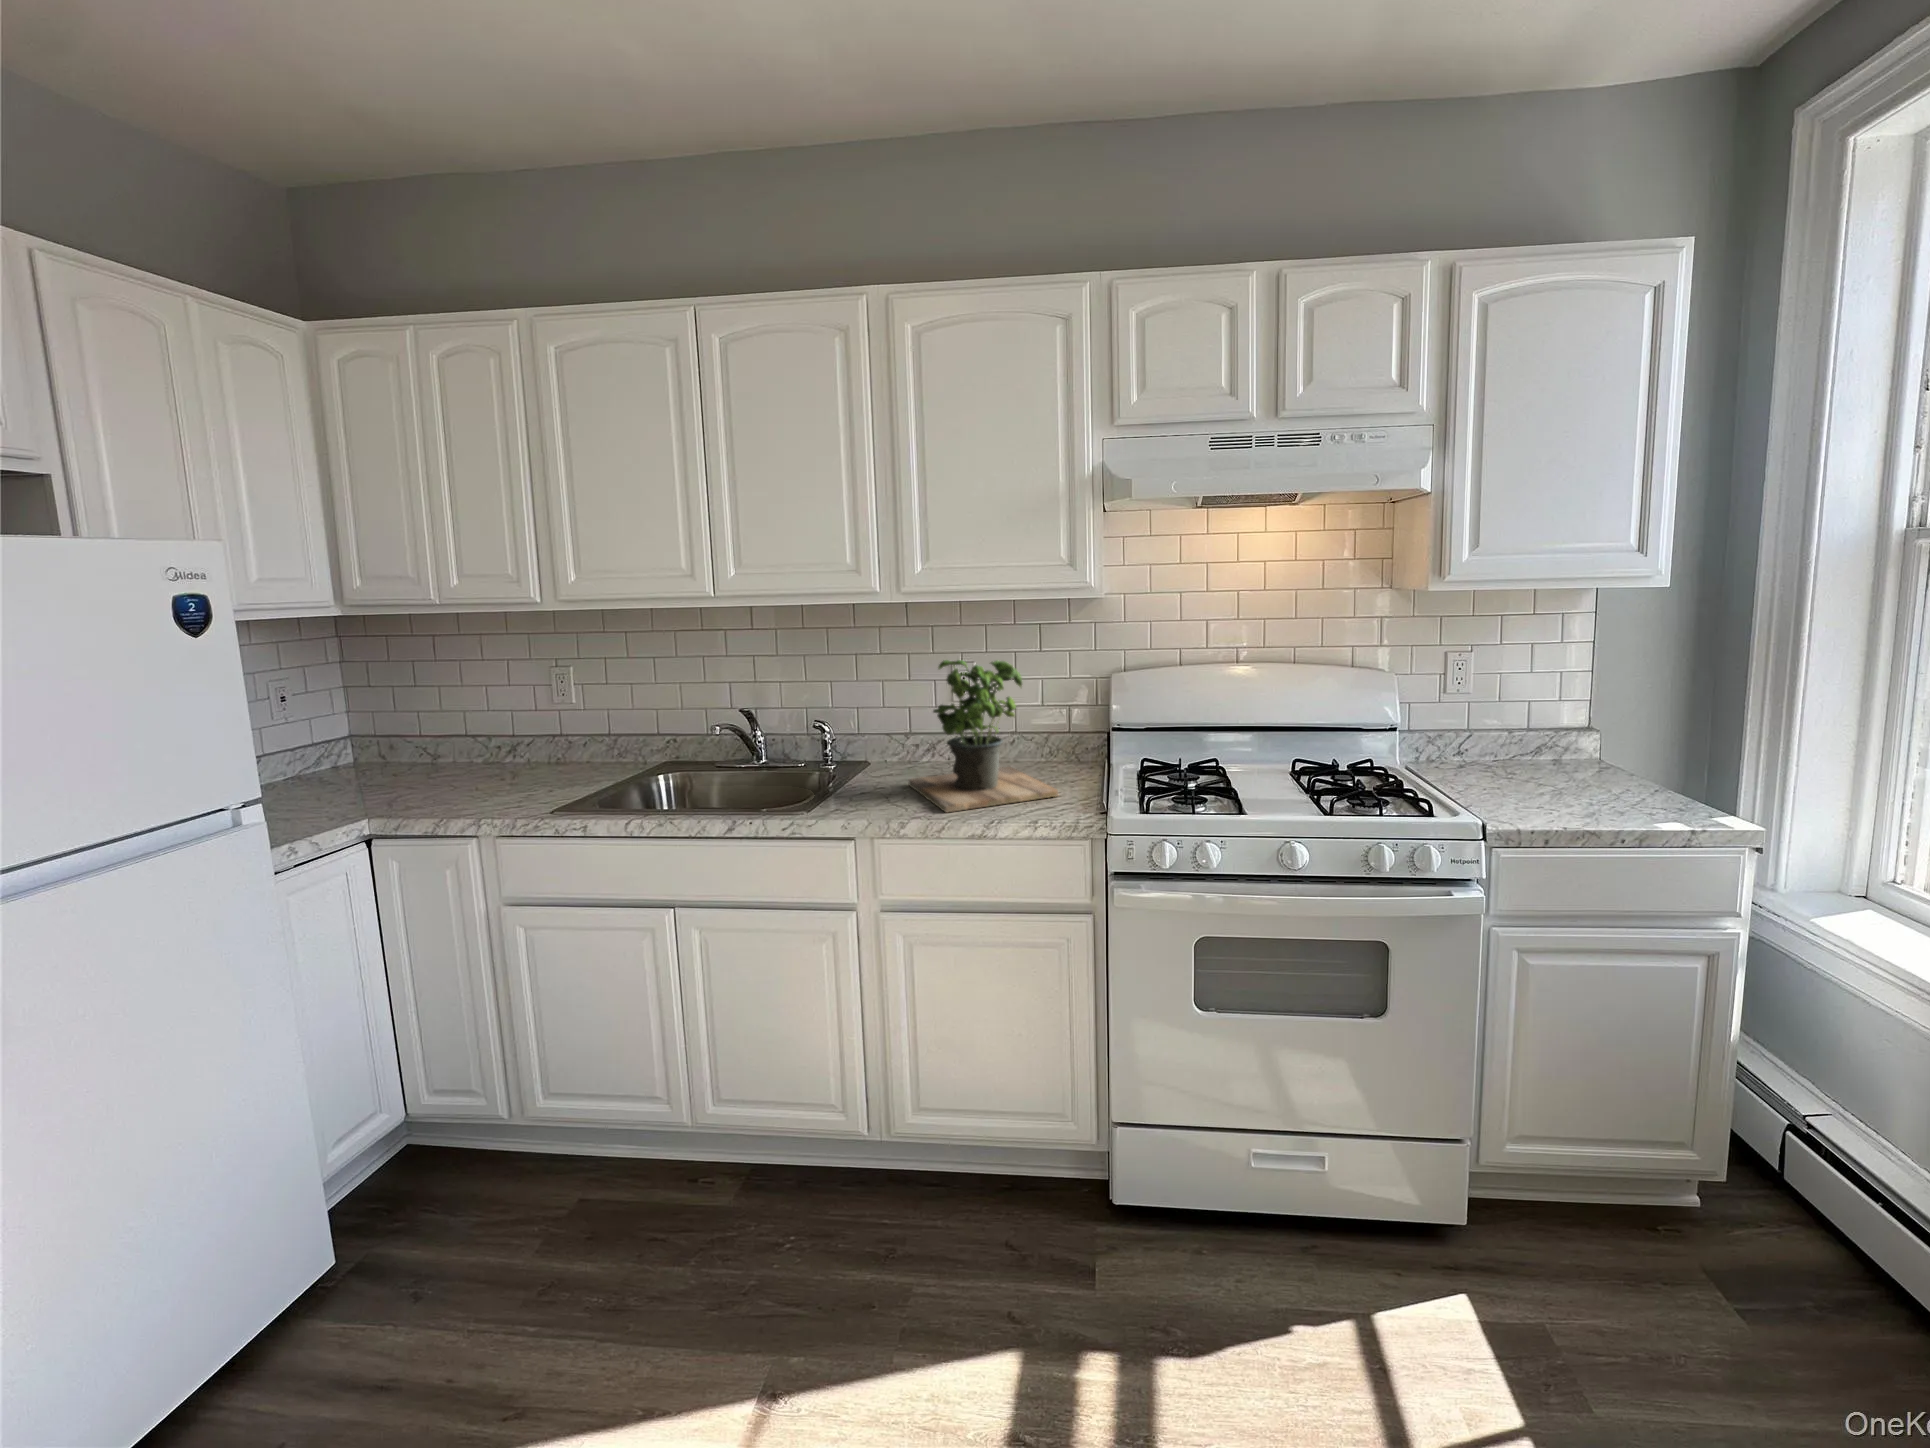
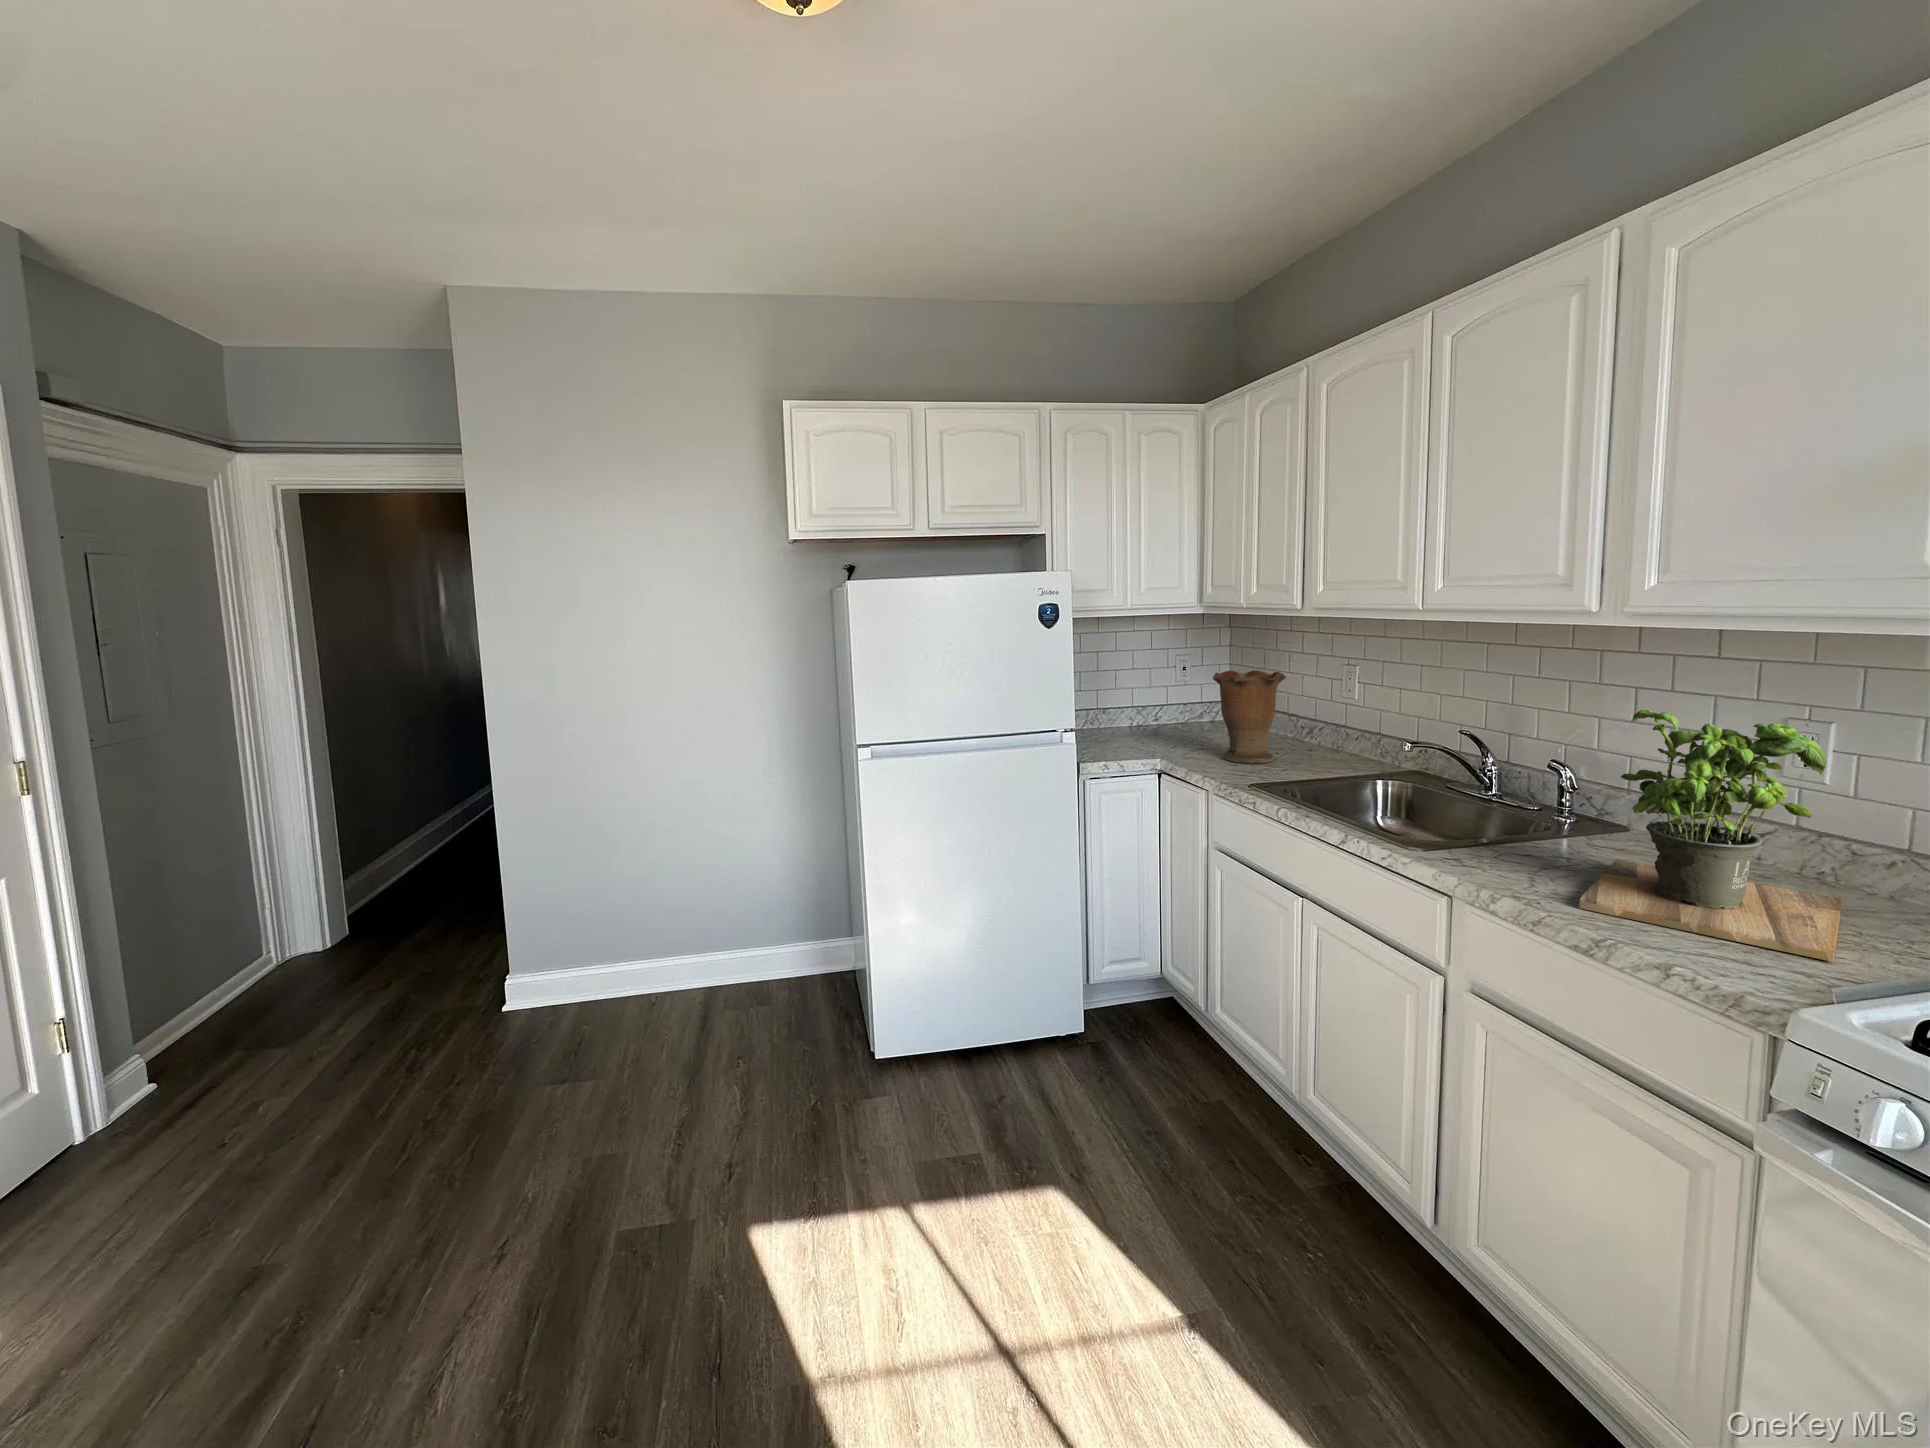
vase: none [420,678,519,798] -> present [1213,670,1286,763]

